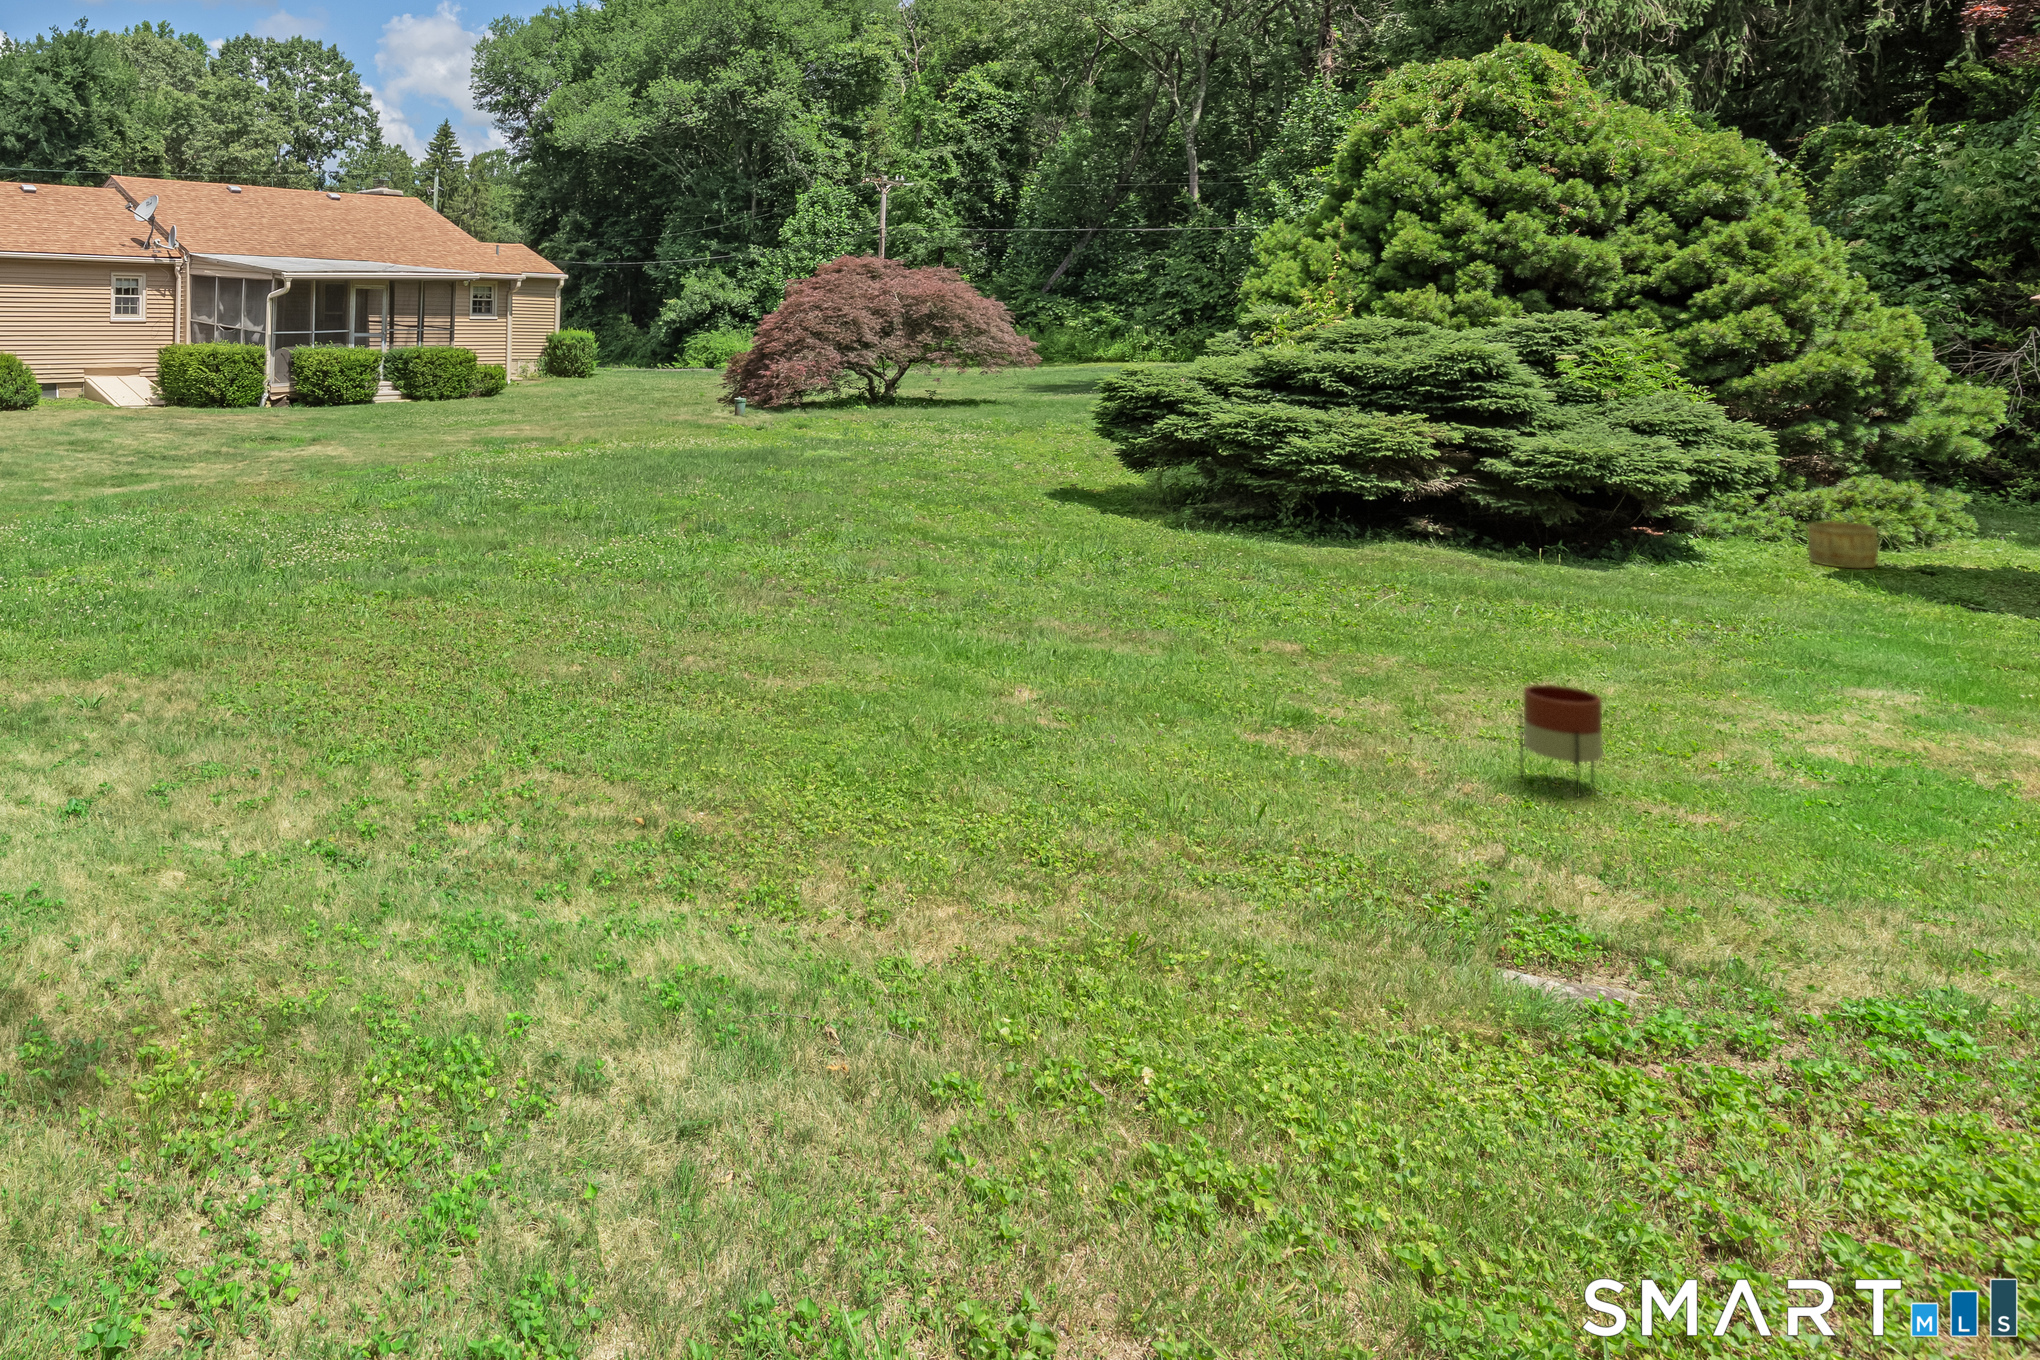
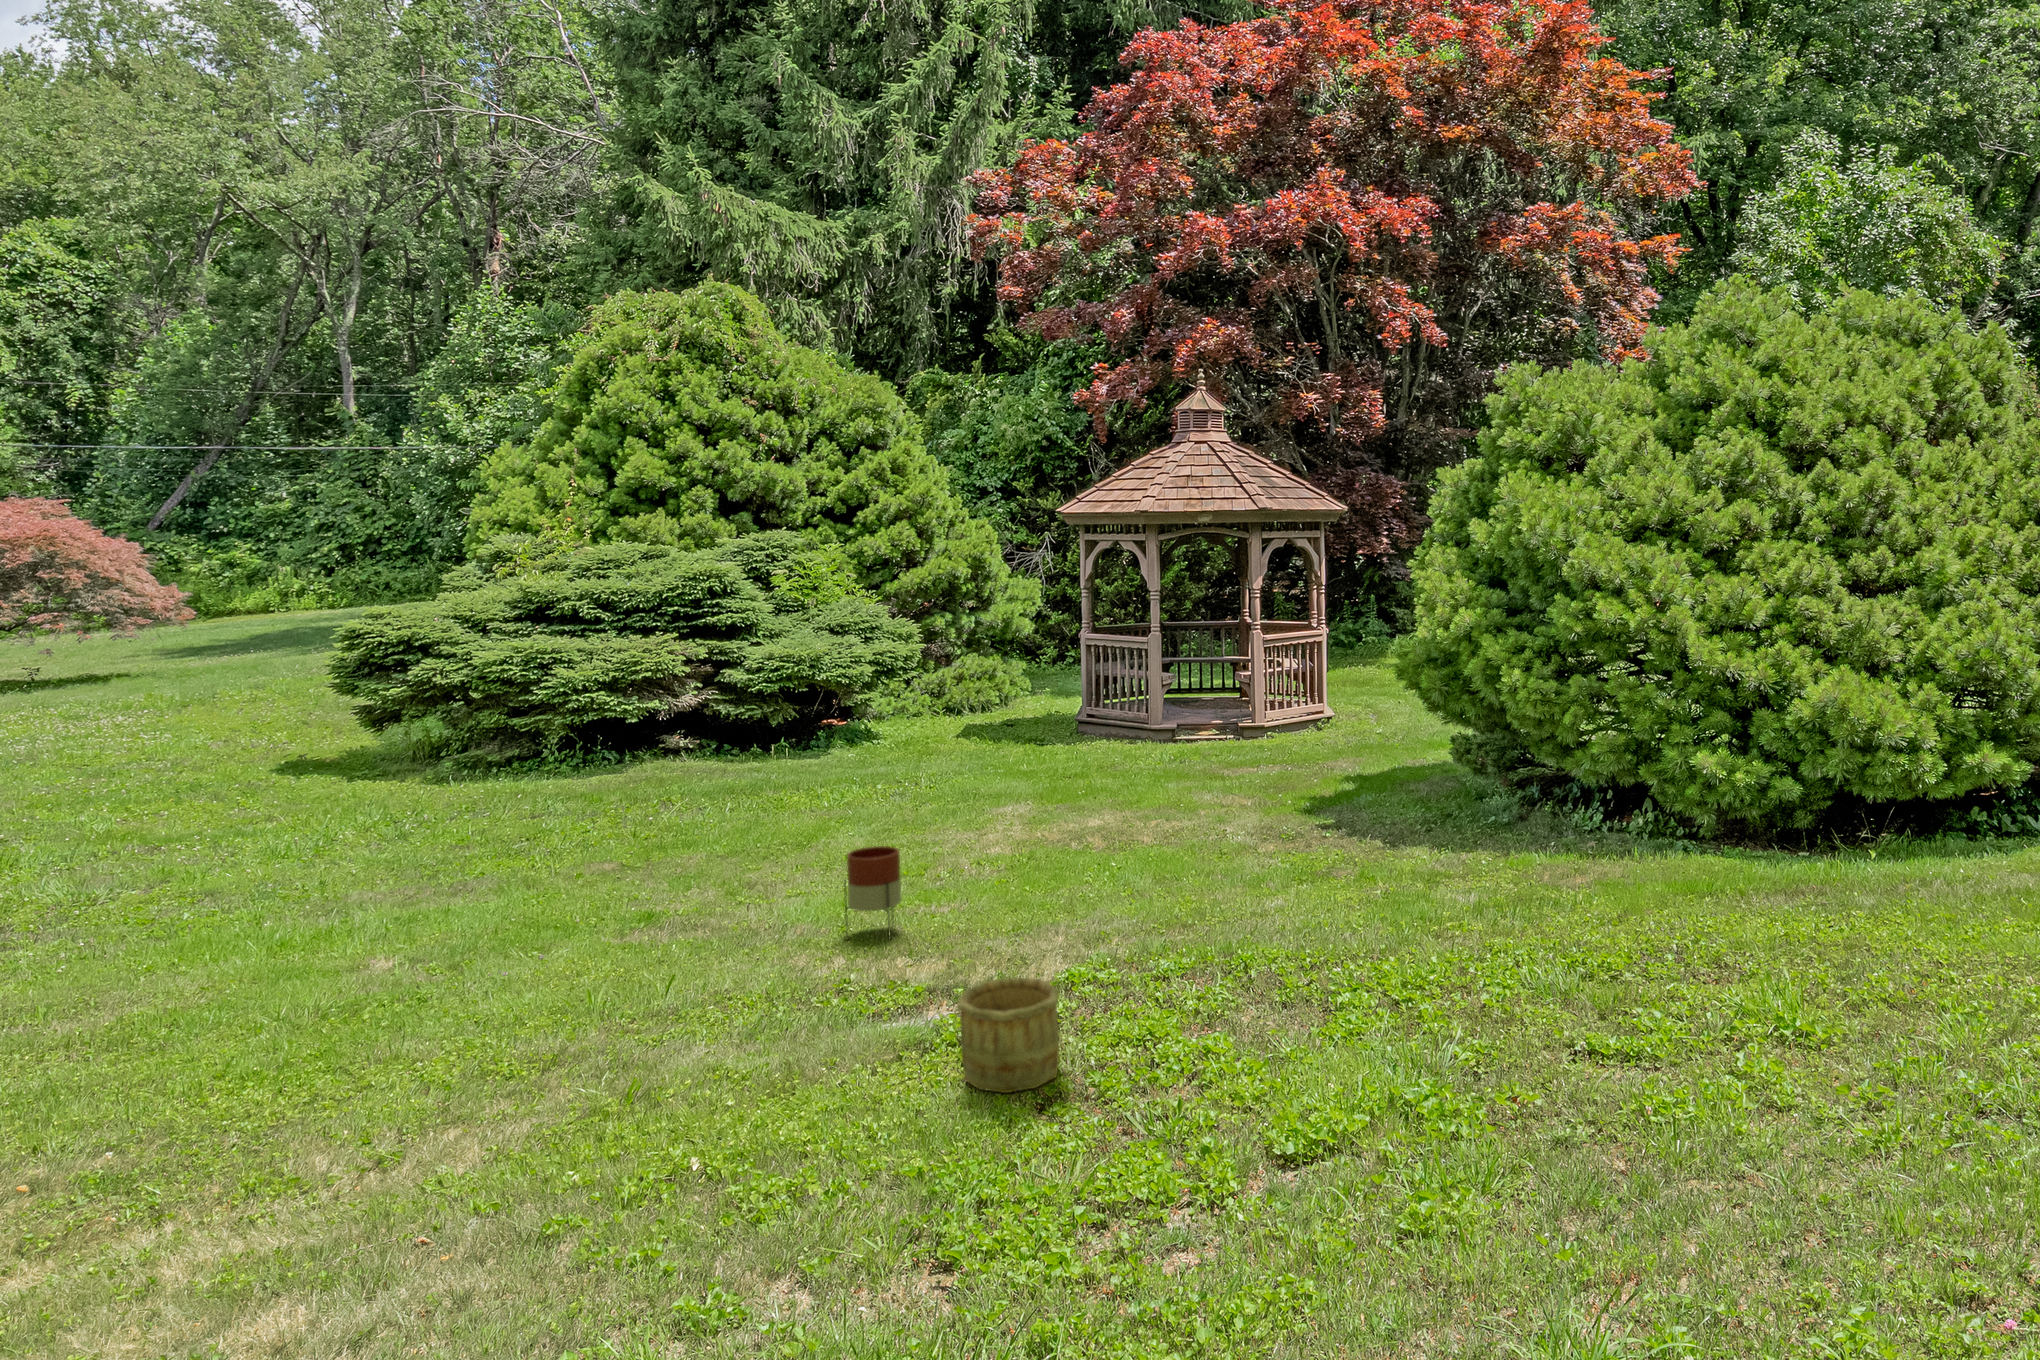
wooden bucket: present [1807,521,1878,569] -> present [957,978,1059,1093]

